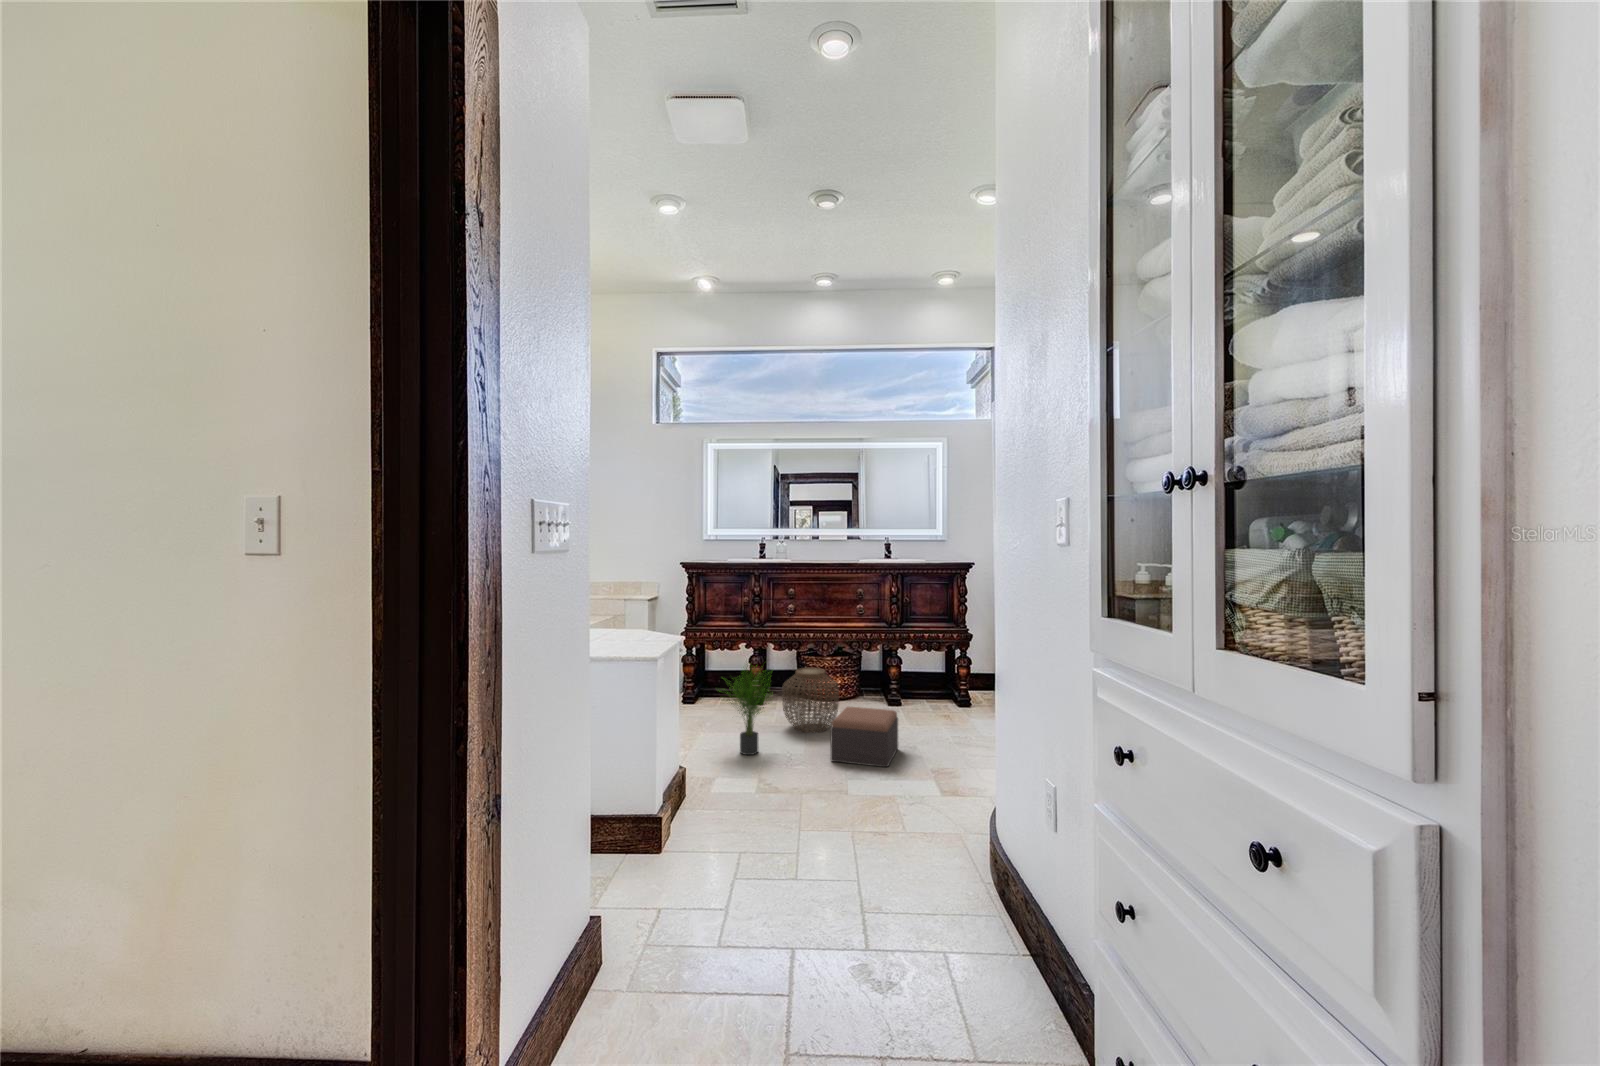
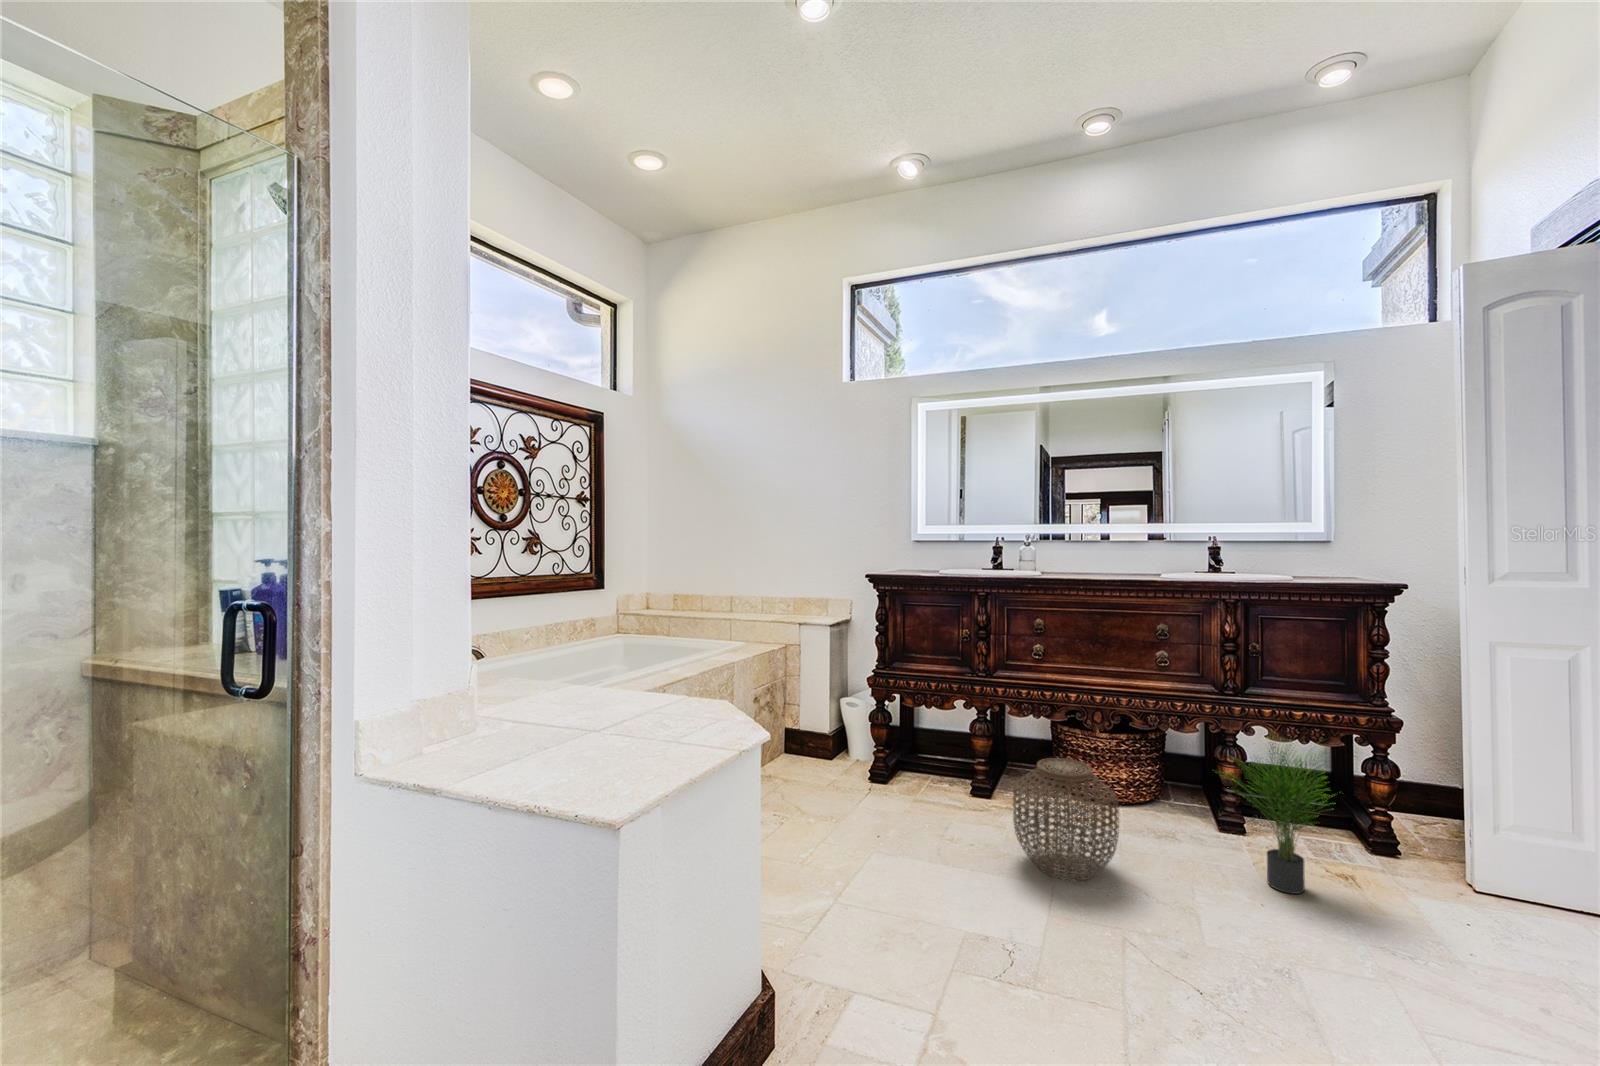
potted plant: present [727,665,771,755] -> present [1231,732,1330,894]
footstool: present [830,707,898,767] -> none [1094,854,1250,1021]

